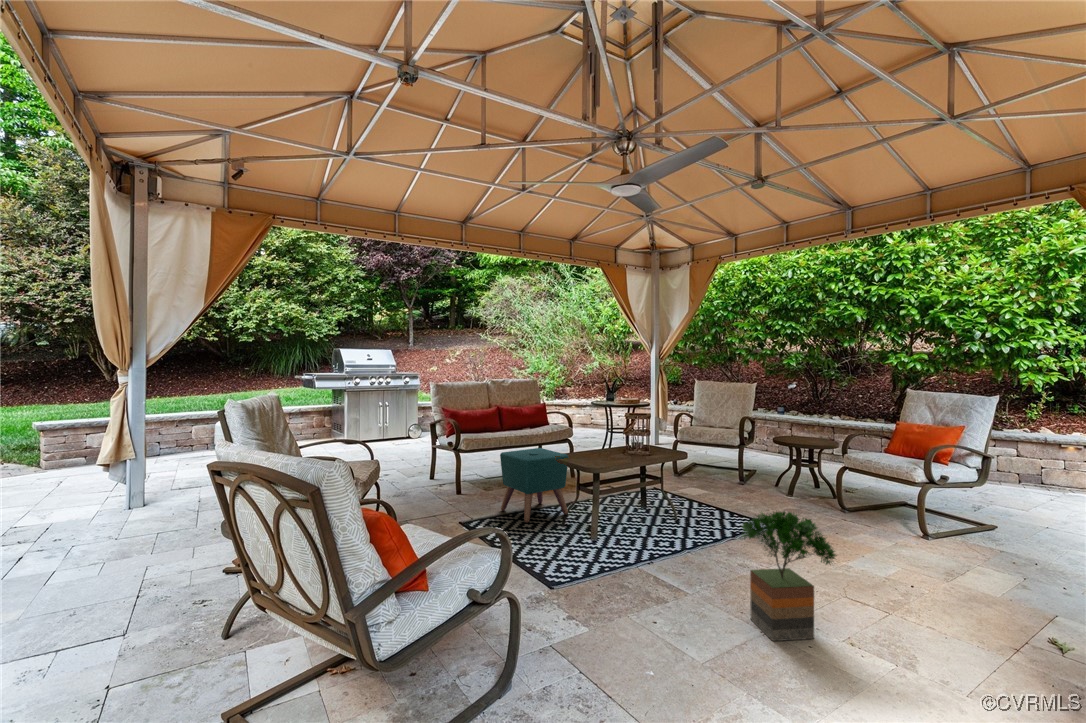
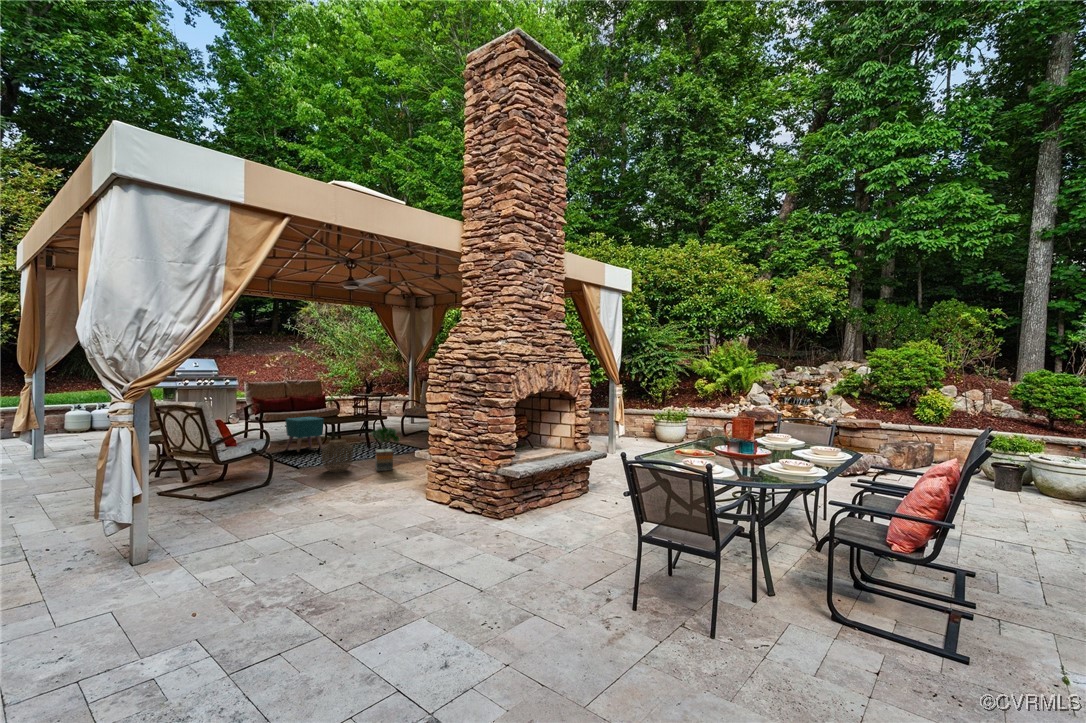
woven basket: none [621,538,701,637] -> present [322,440,353,472]

